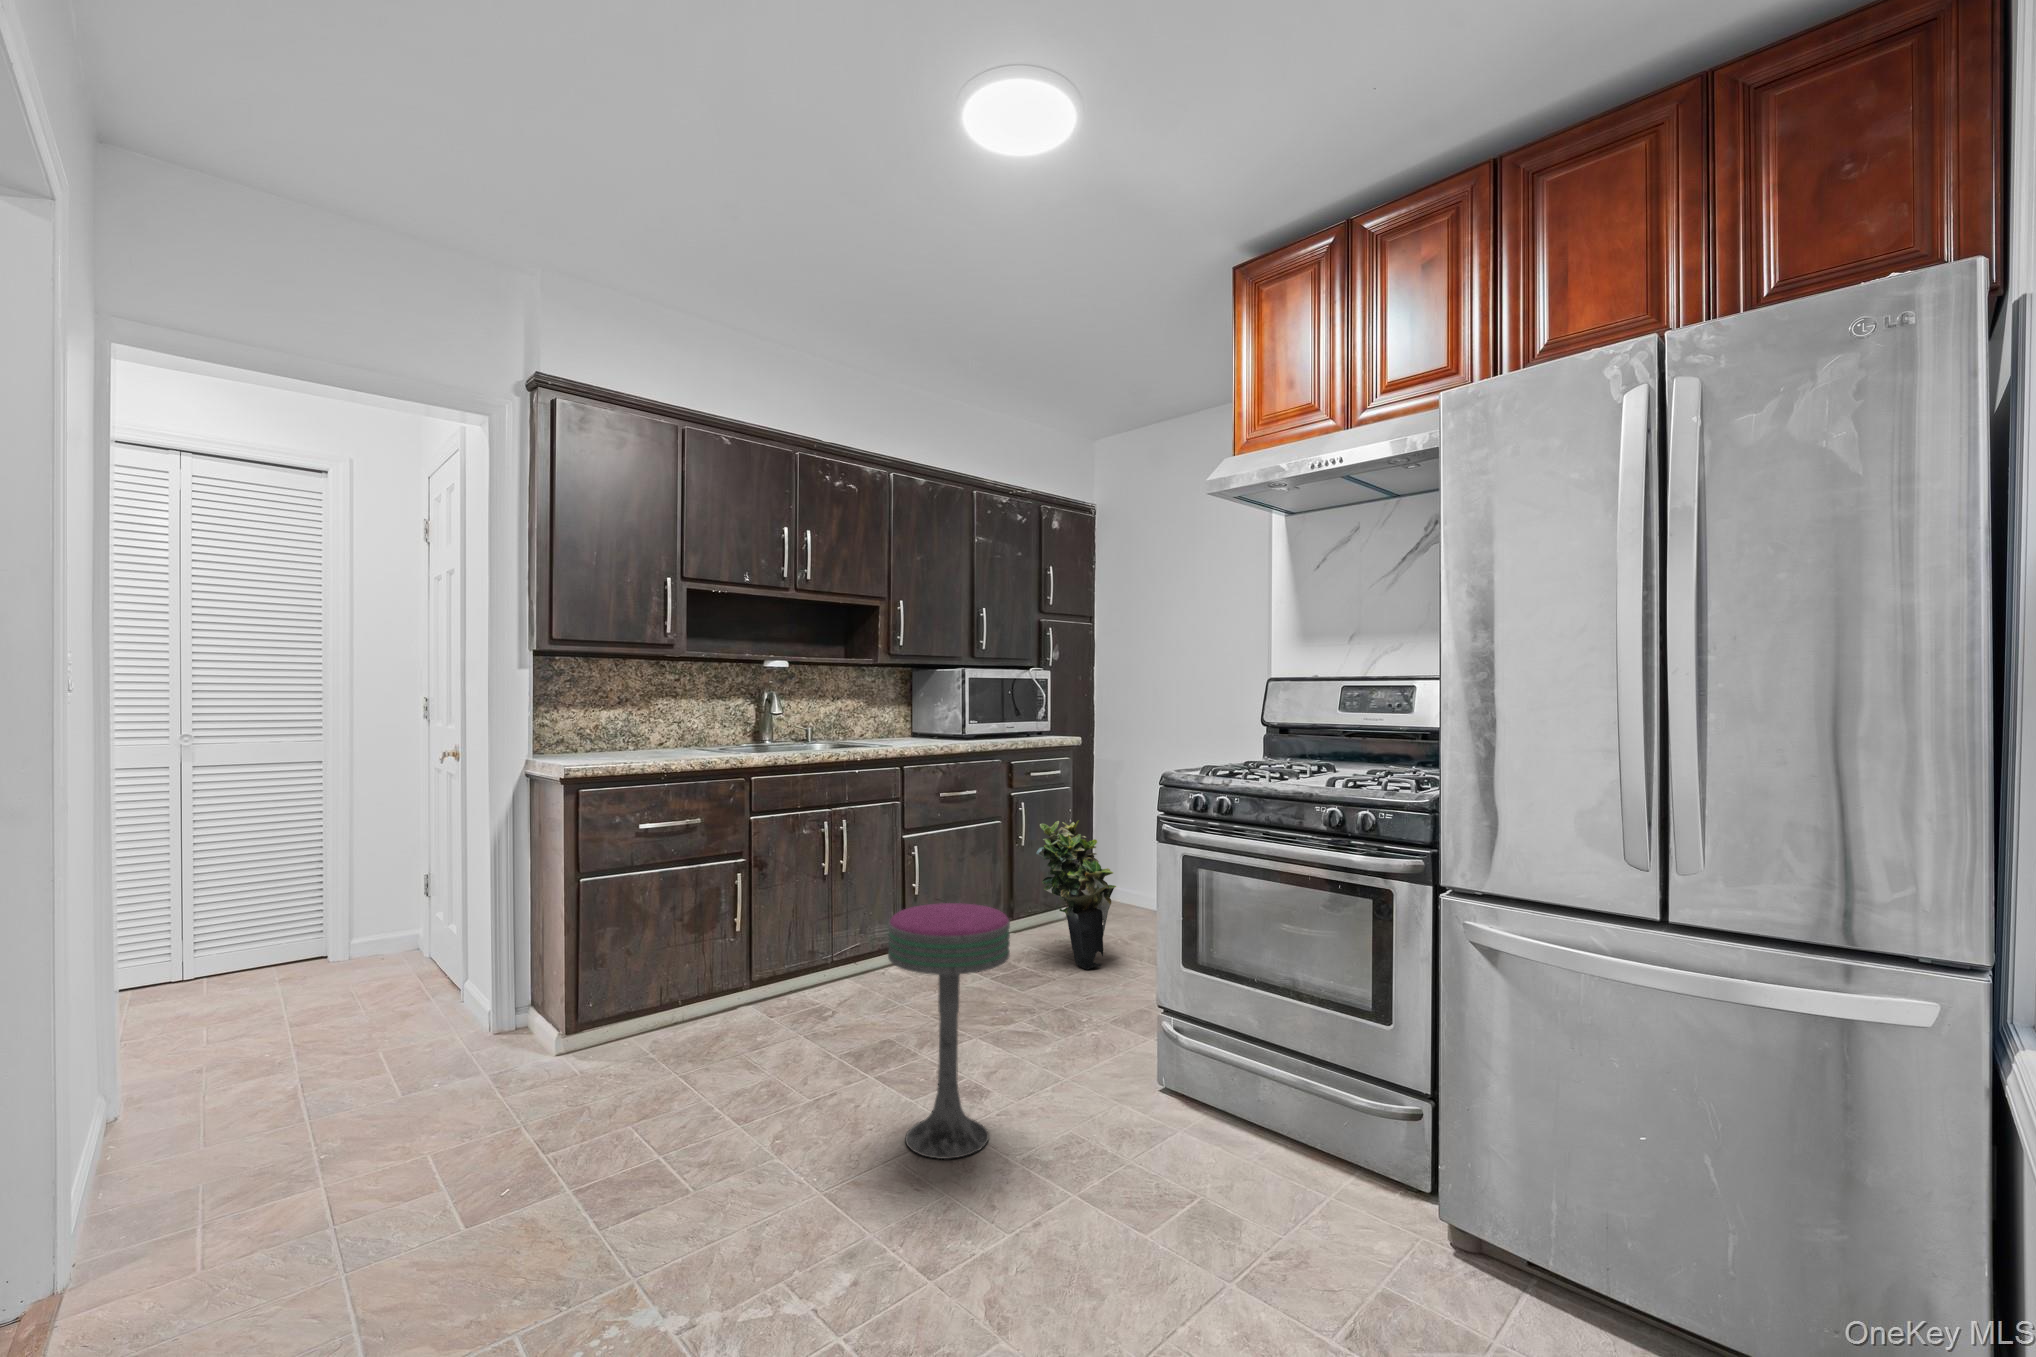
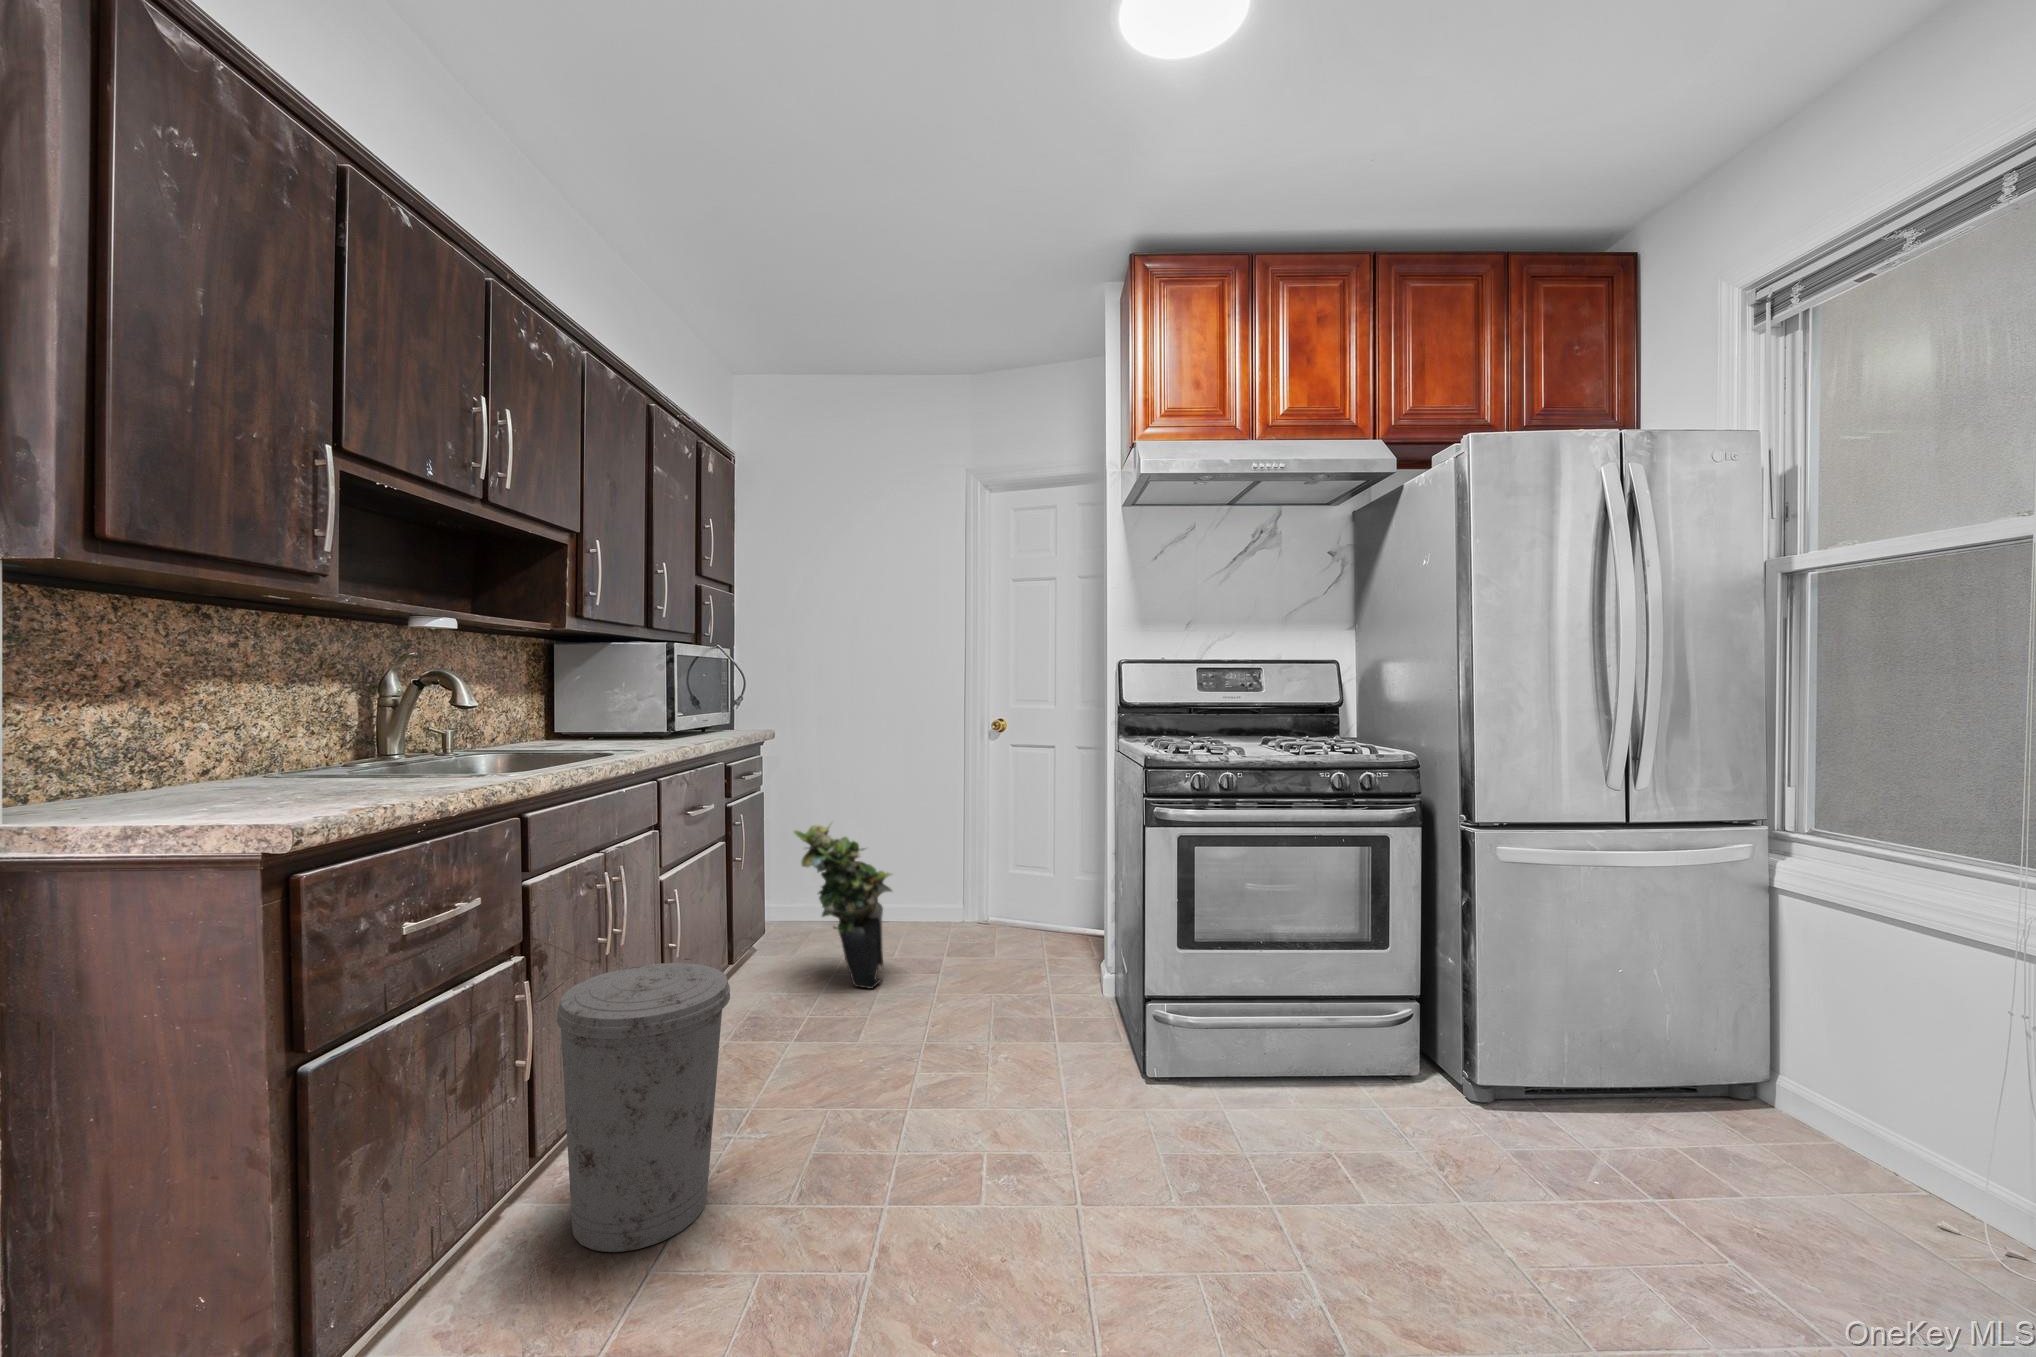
trash can: none [731,882,833,1045] -> present [557,963,730,1252]
bar stool: present [888,903,1010,1159] -> none [1027,931,1181,1267]

